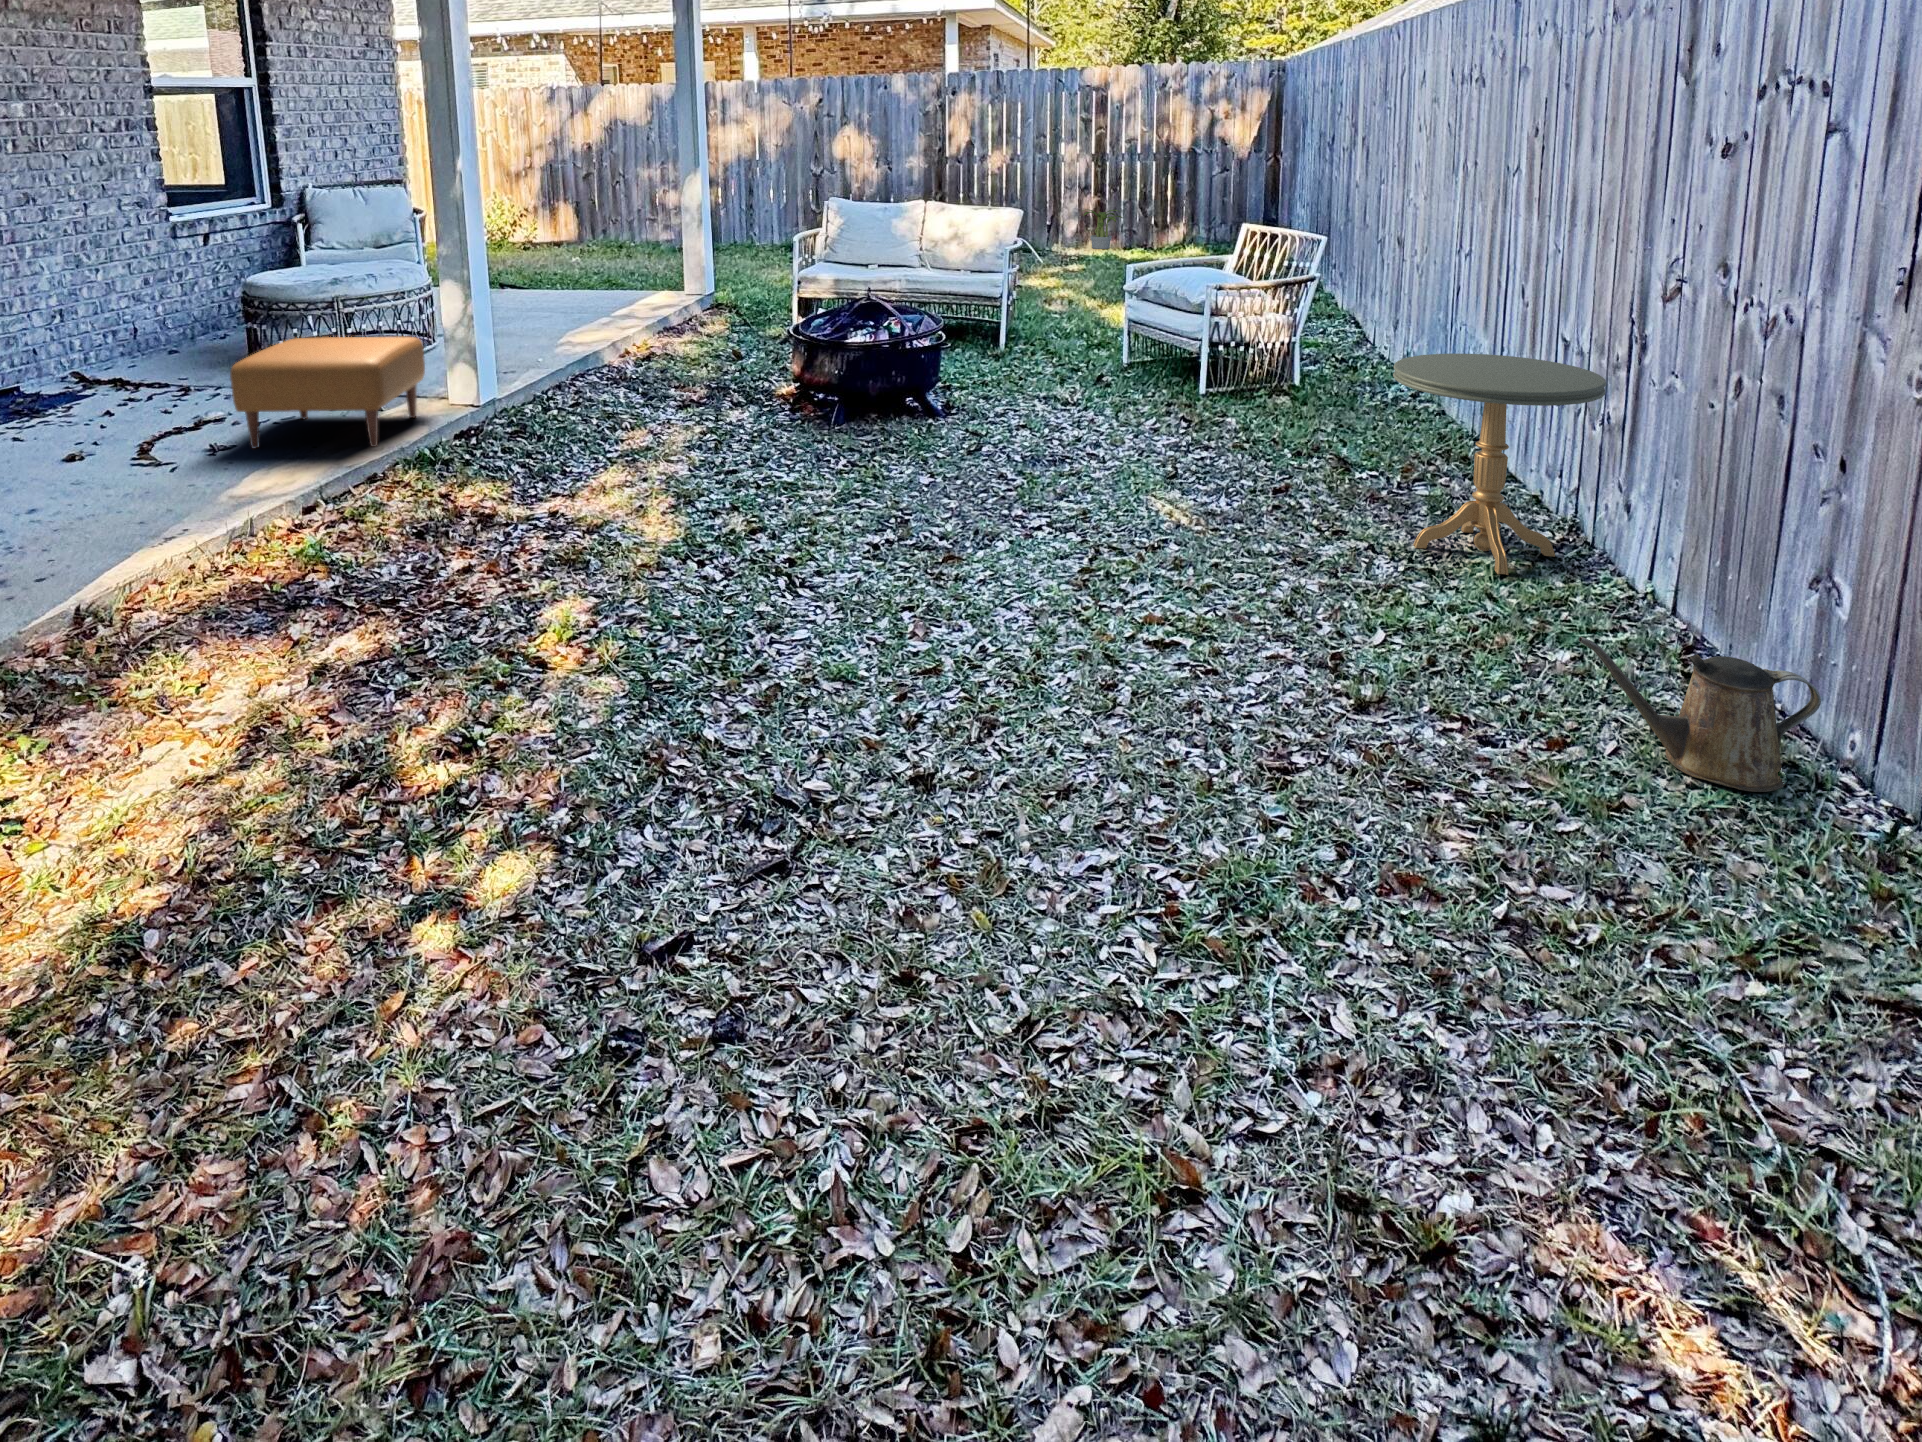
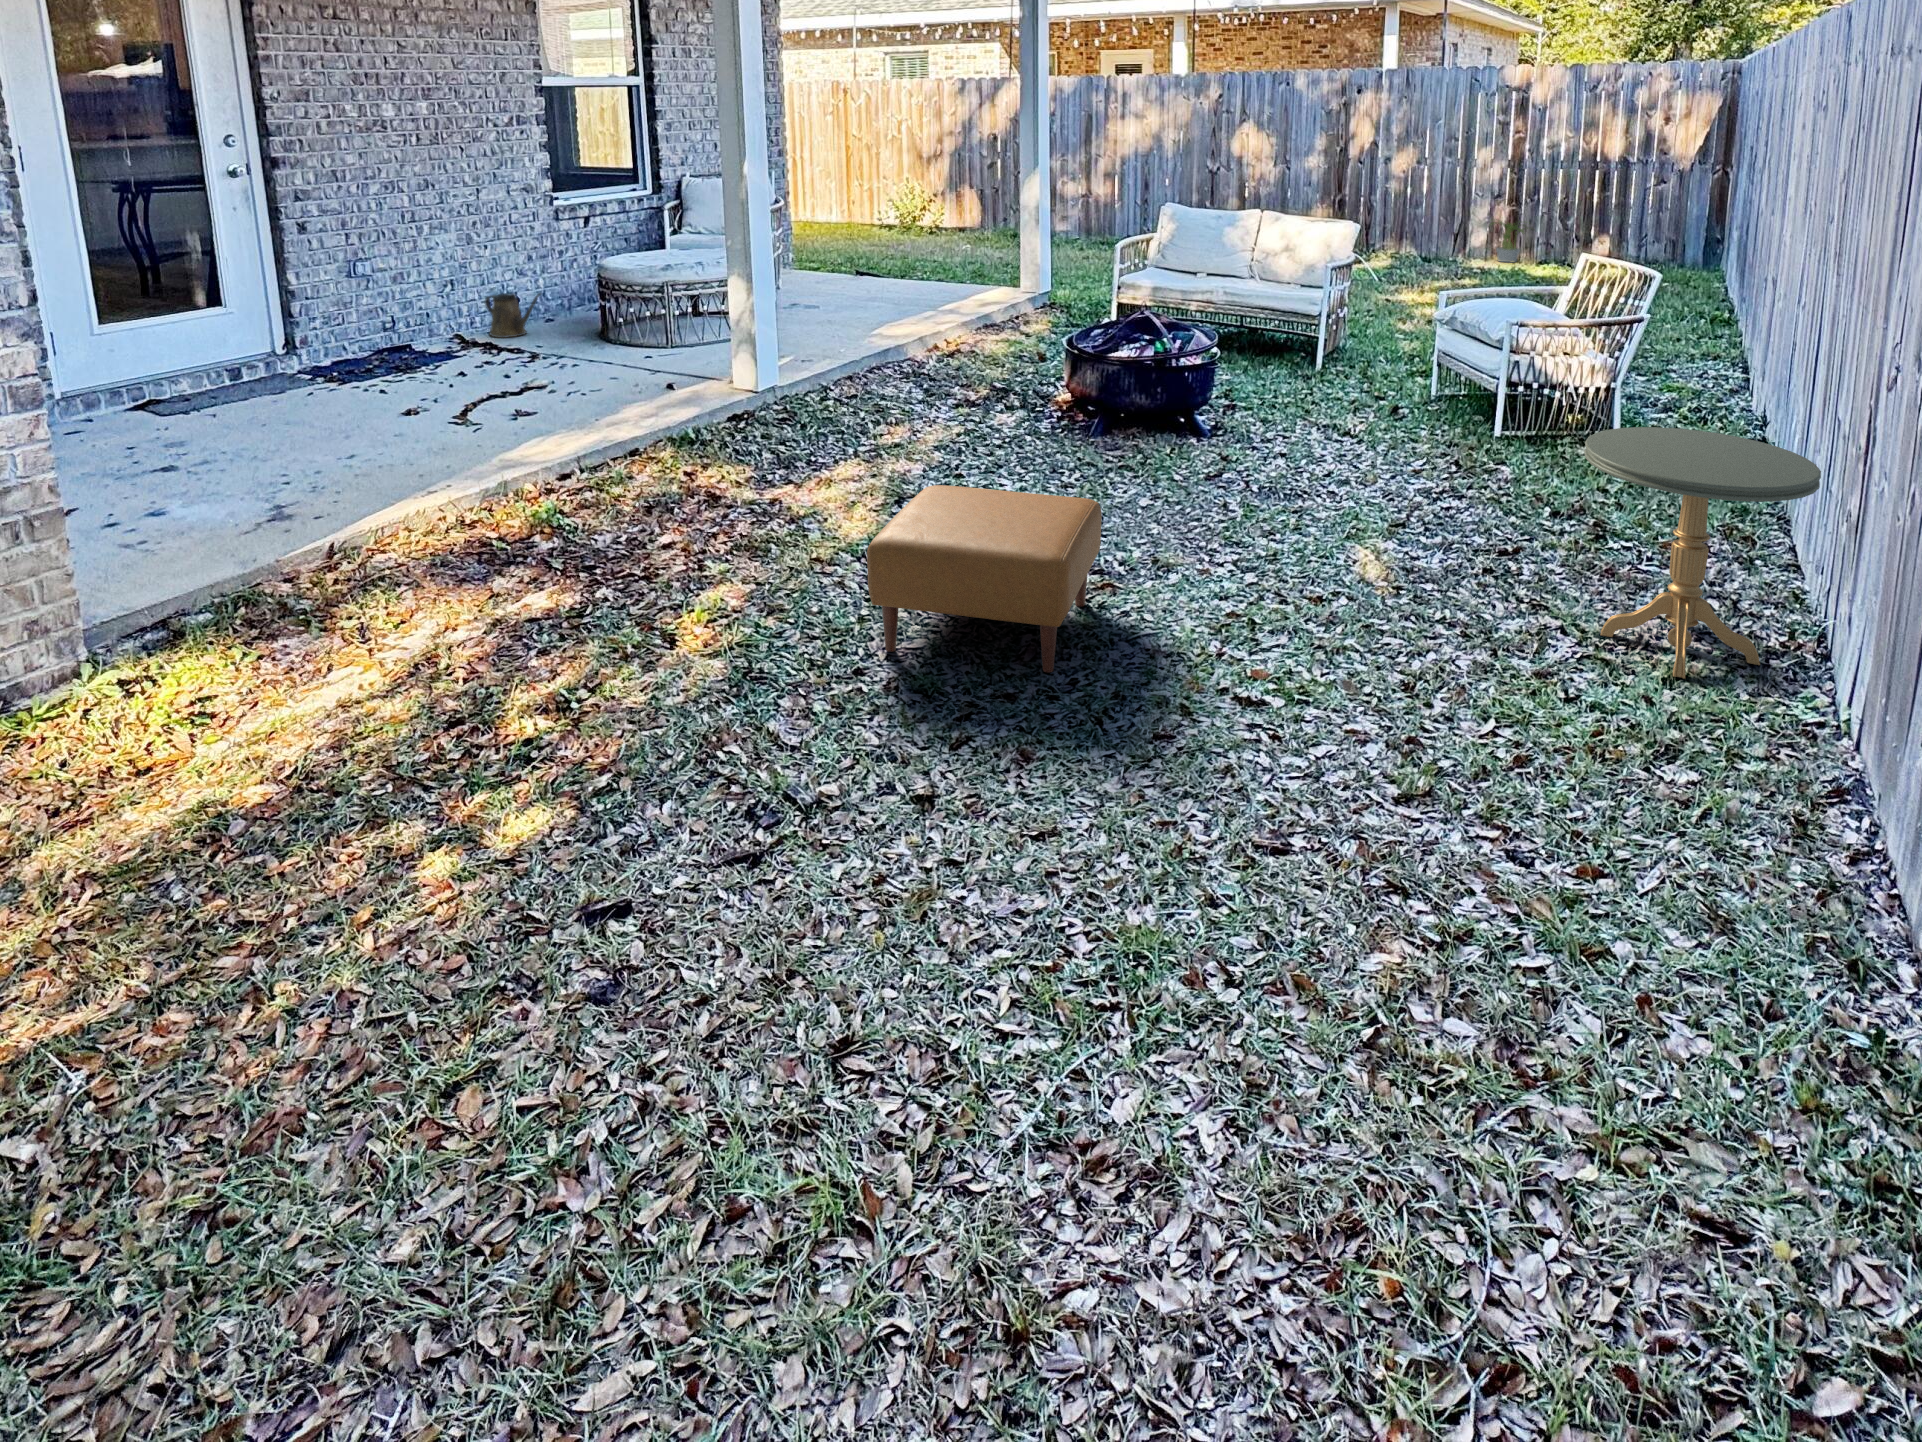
ottoman: present [230,337,425,448] -> present [867,485,1101,672]
watering can: present [1579,637,1821,792] -> present [485,293,541,338]

